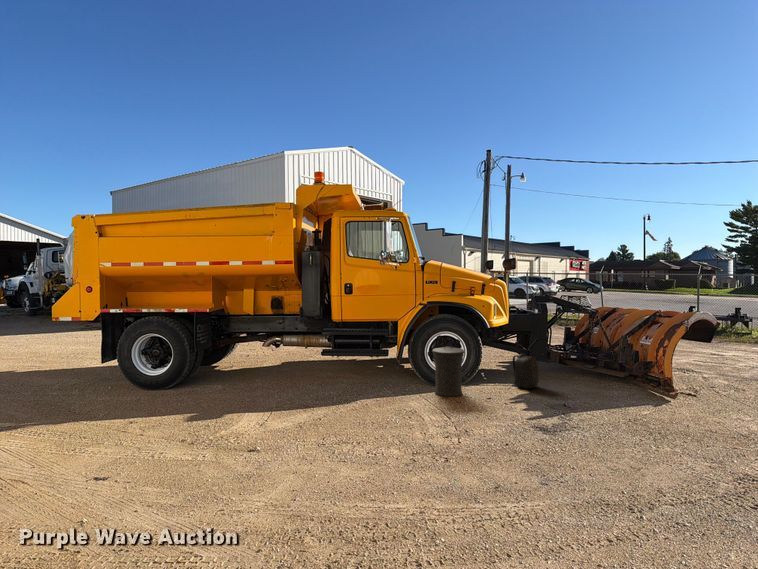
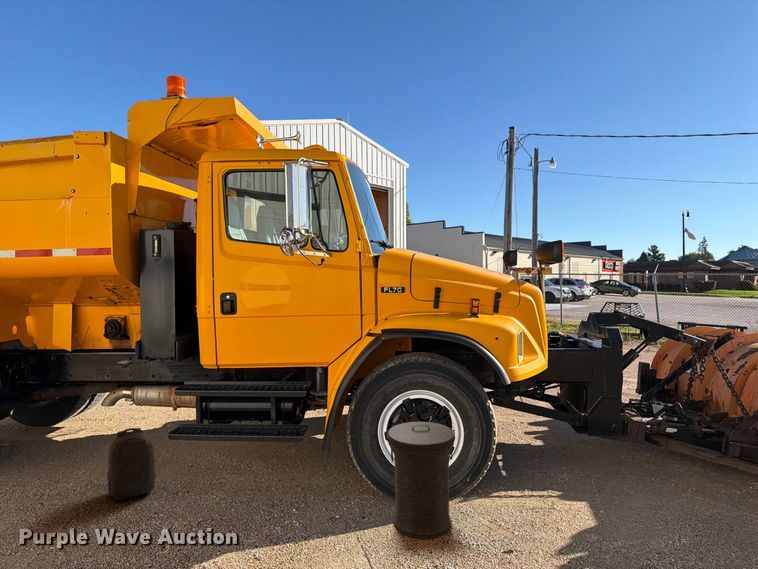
backpack: present [513,354,539,389] -> present [108,428,156,500]

